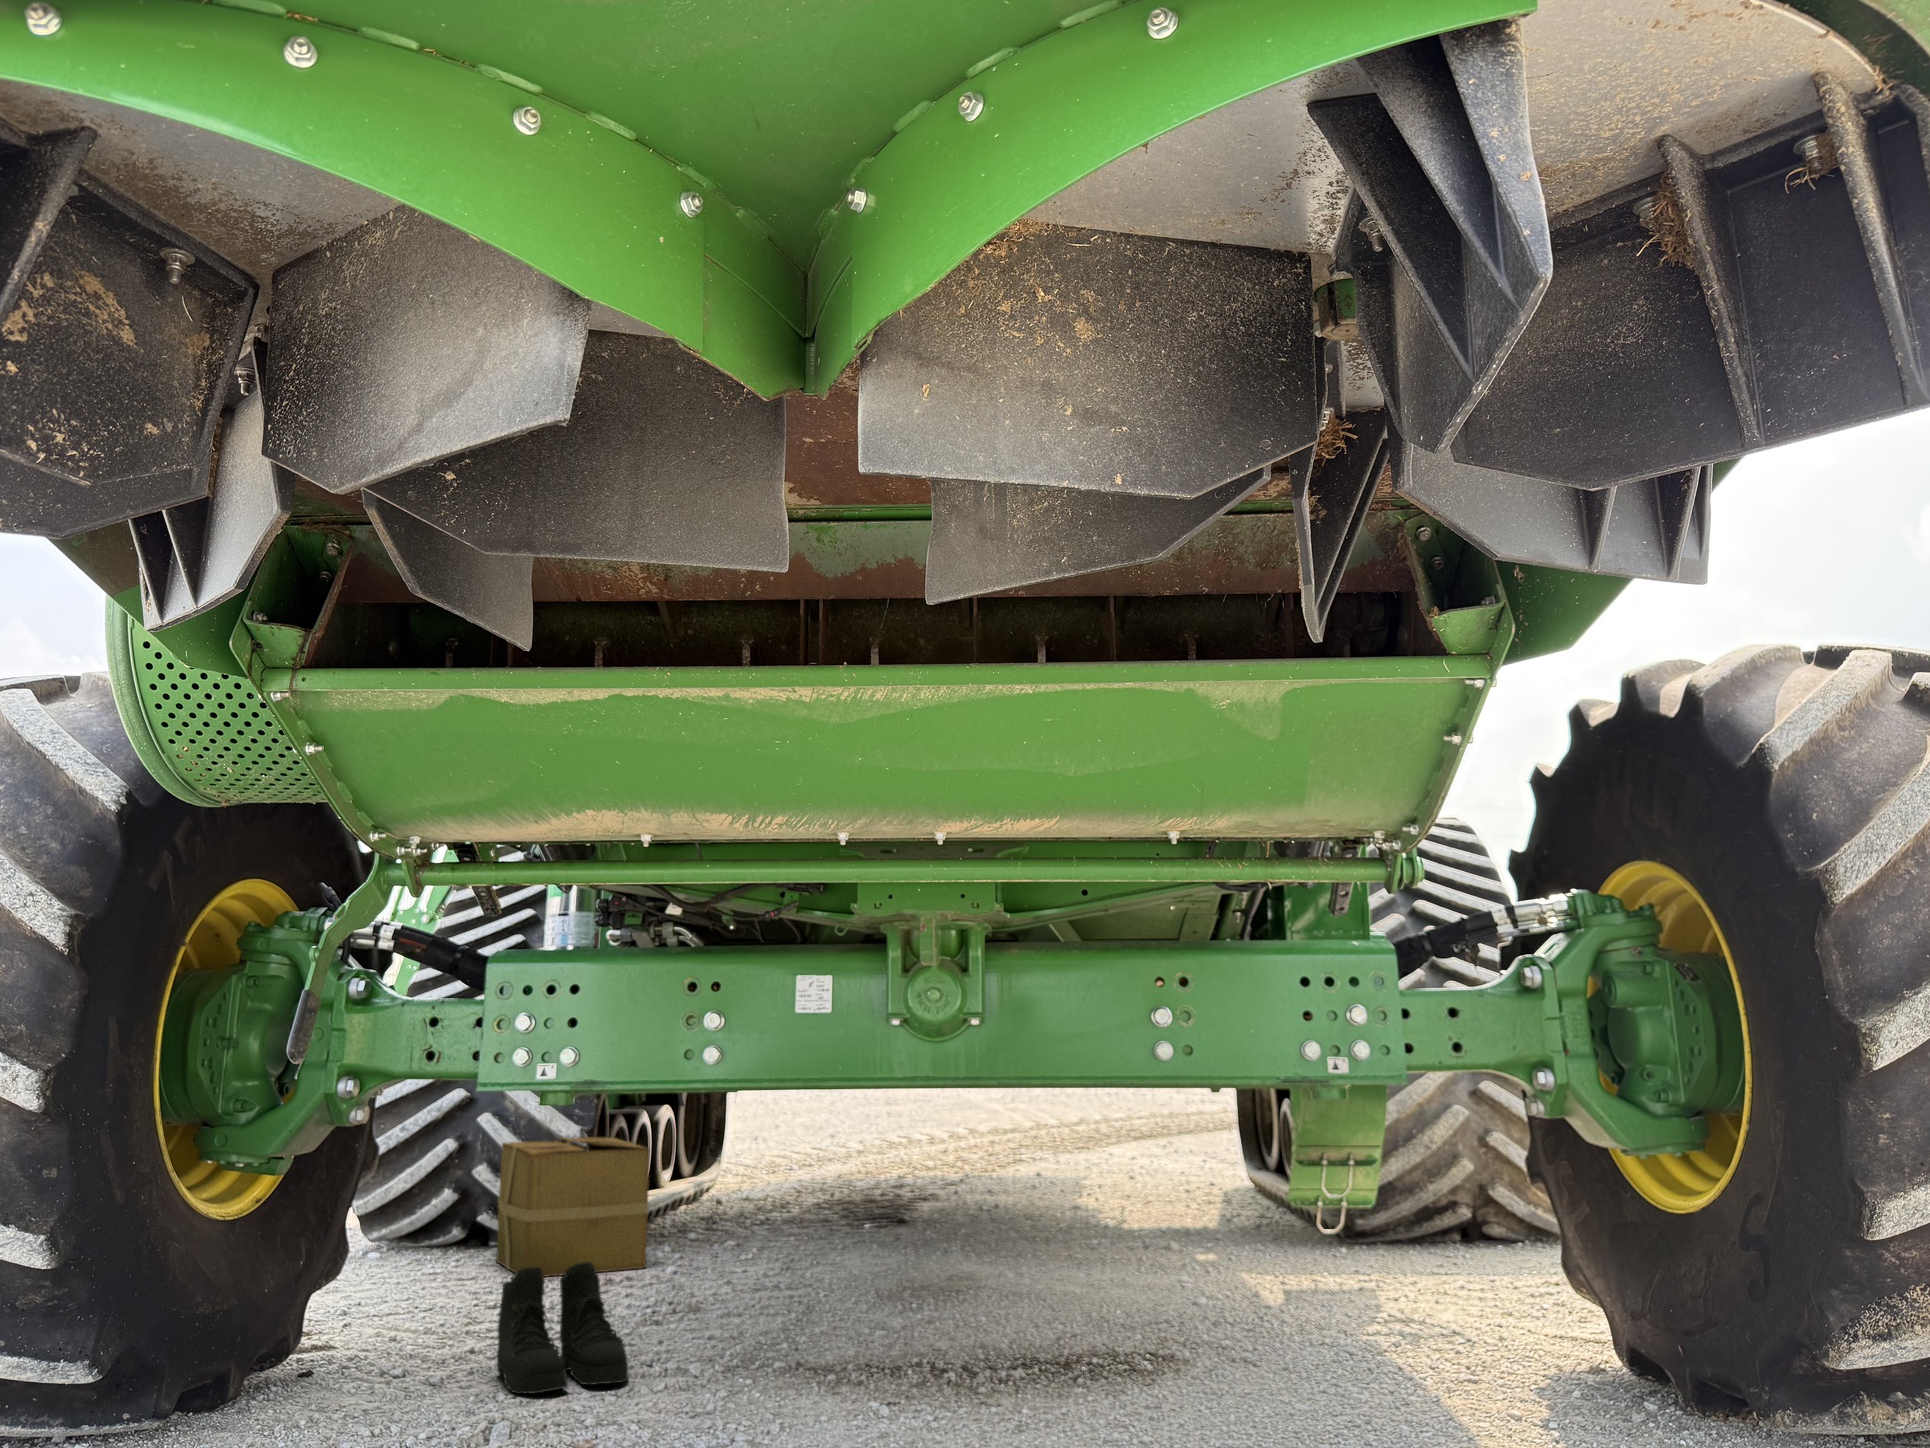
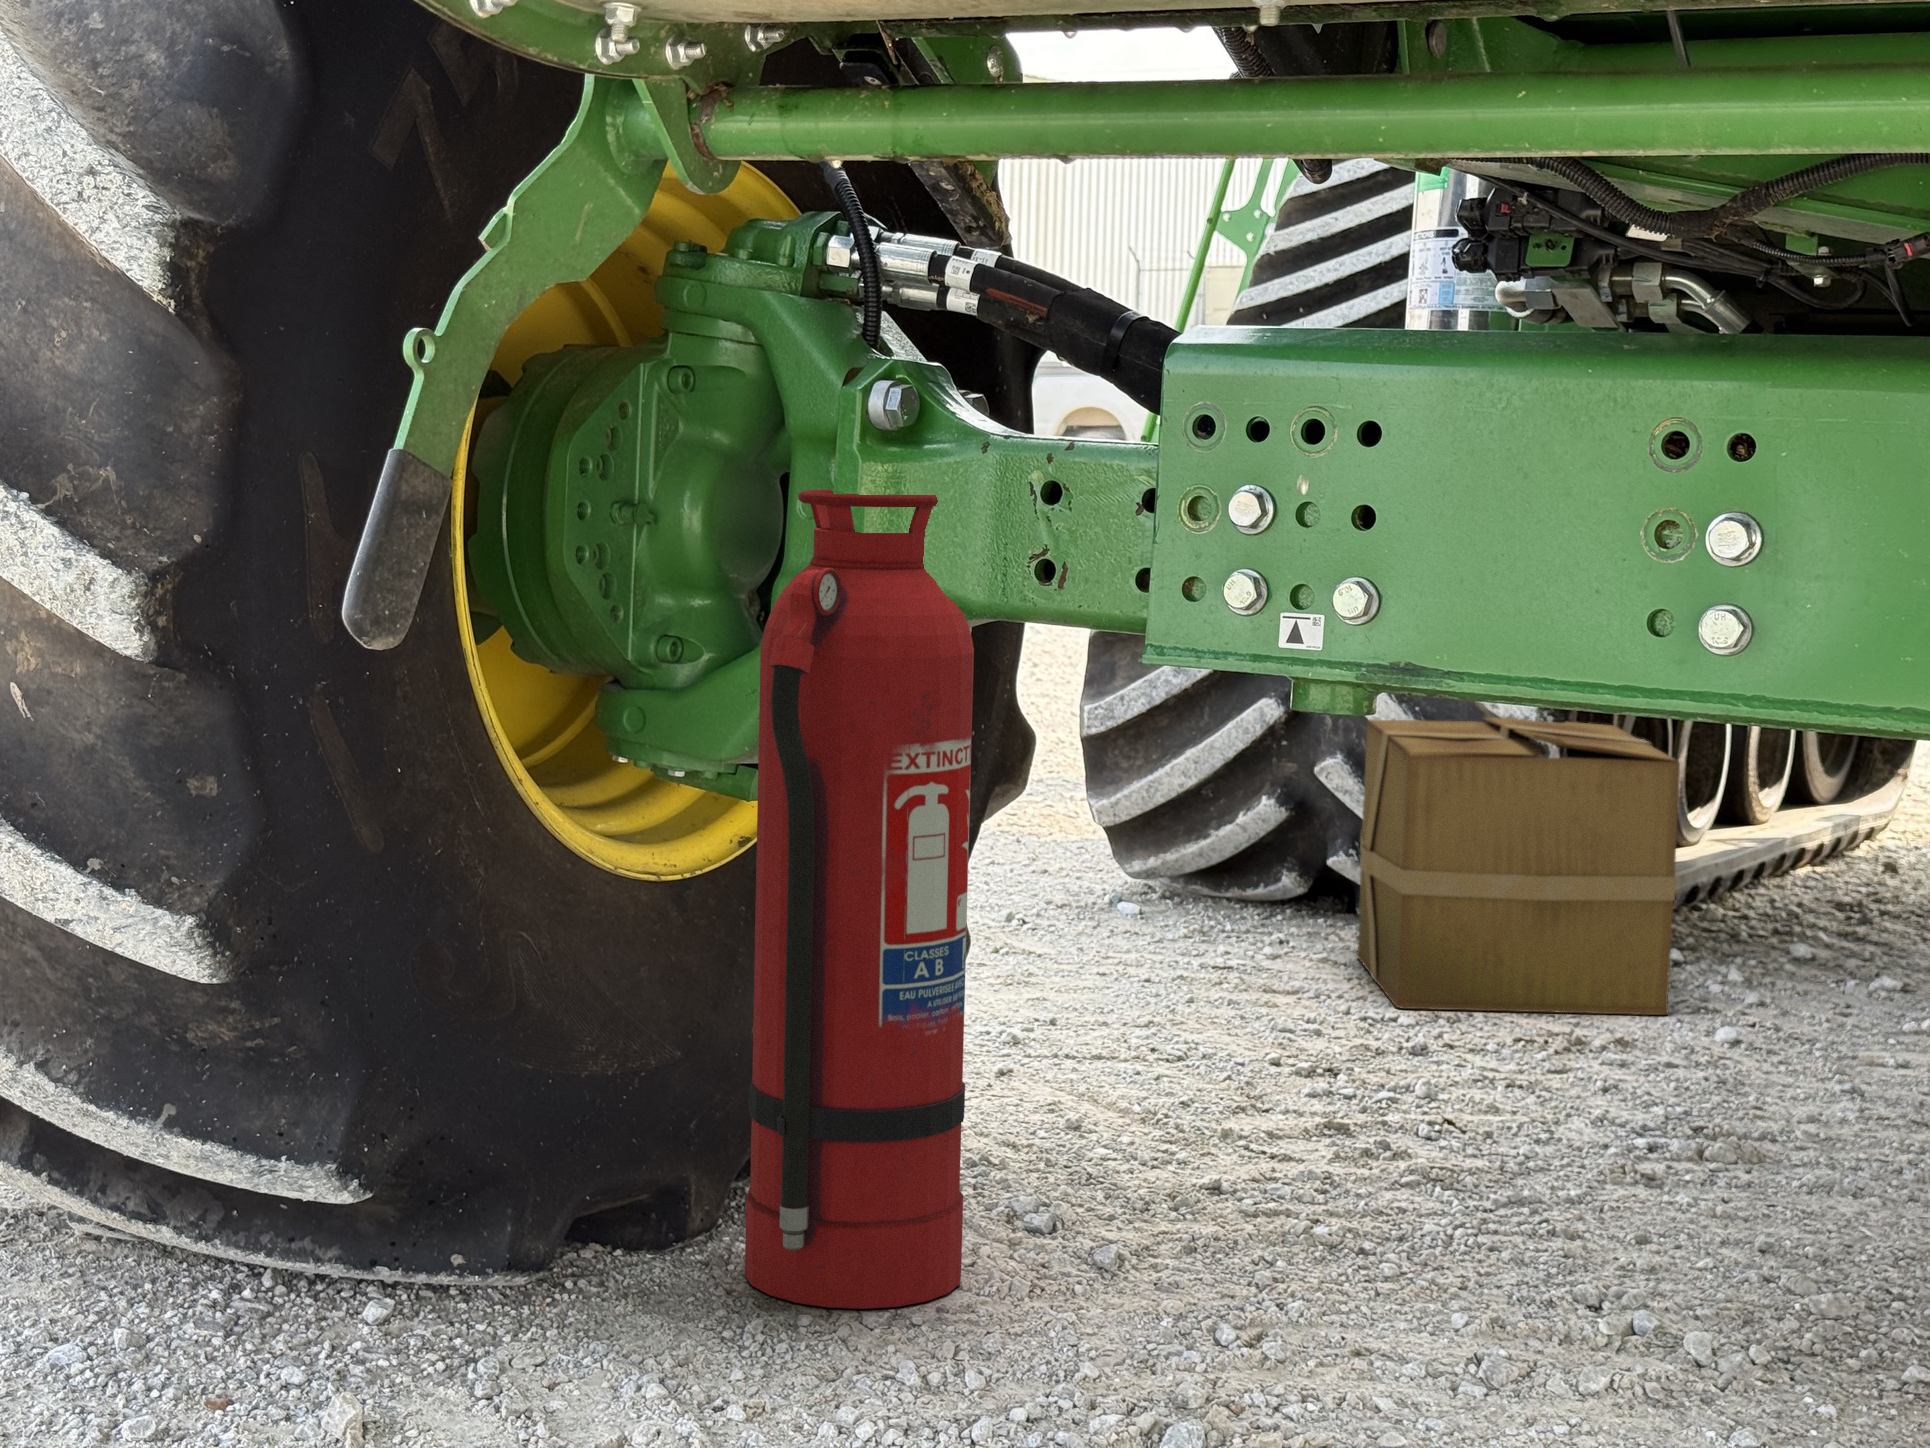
fire extinguisher: none [265,1030,389,1411] -> present [745,489,974,1309]
boots: present [497,1262,628,1394] -> none [1237,1055,1528,1352]

